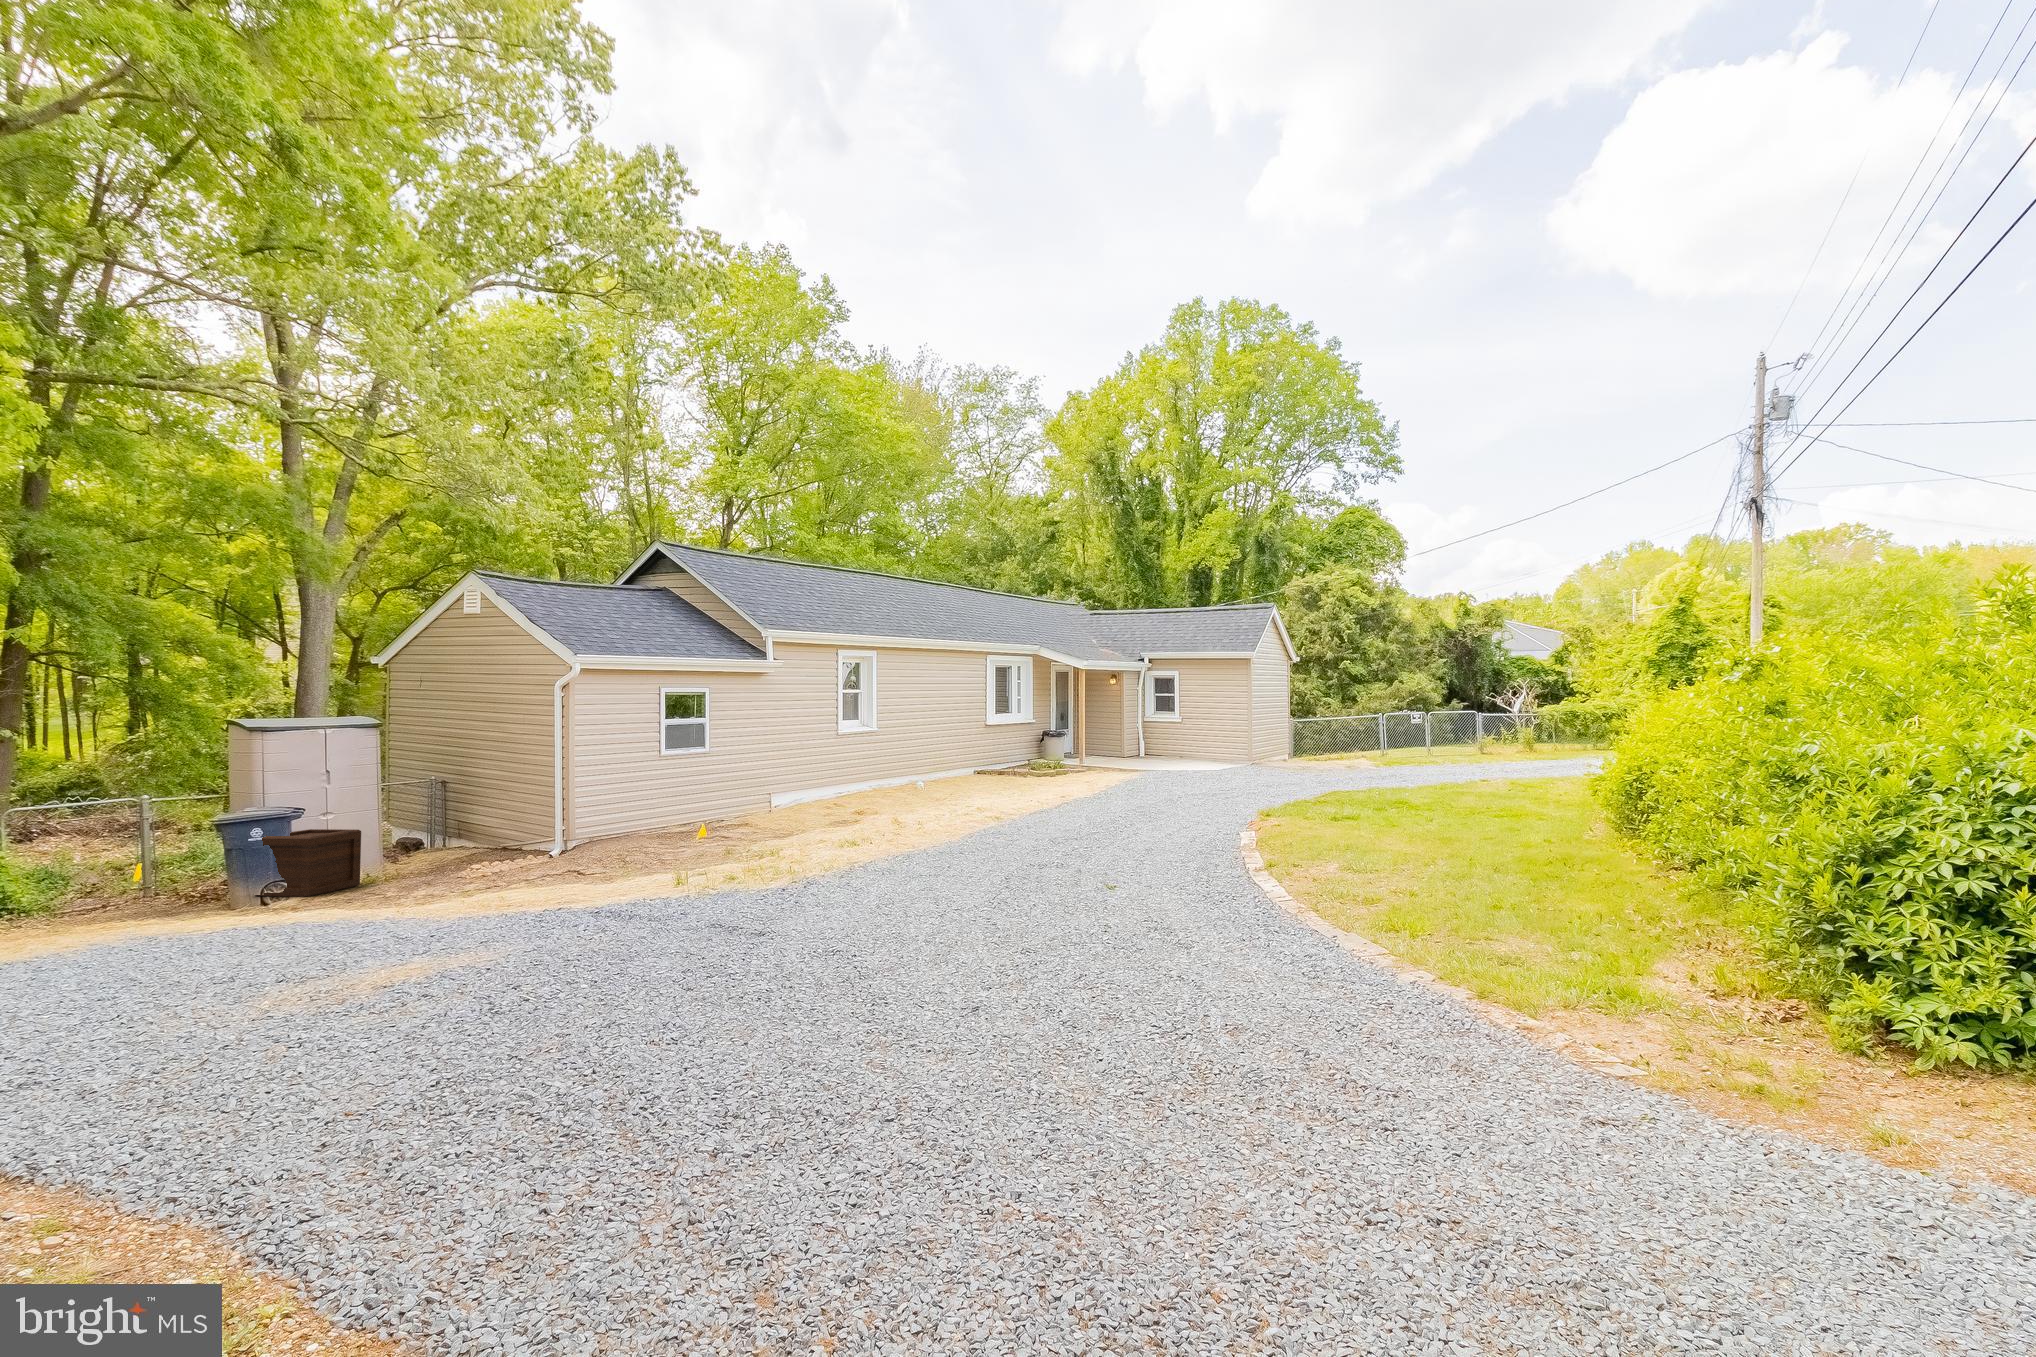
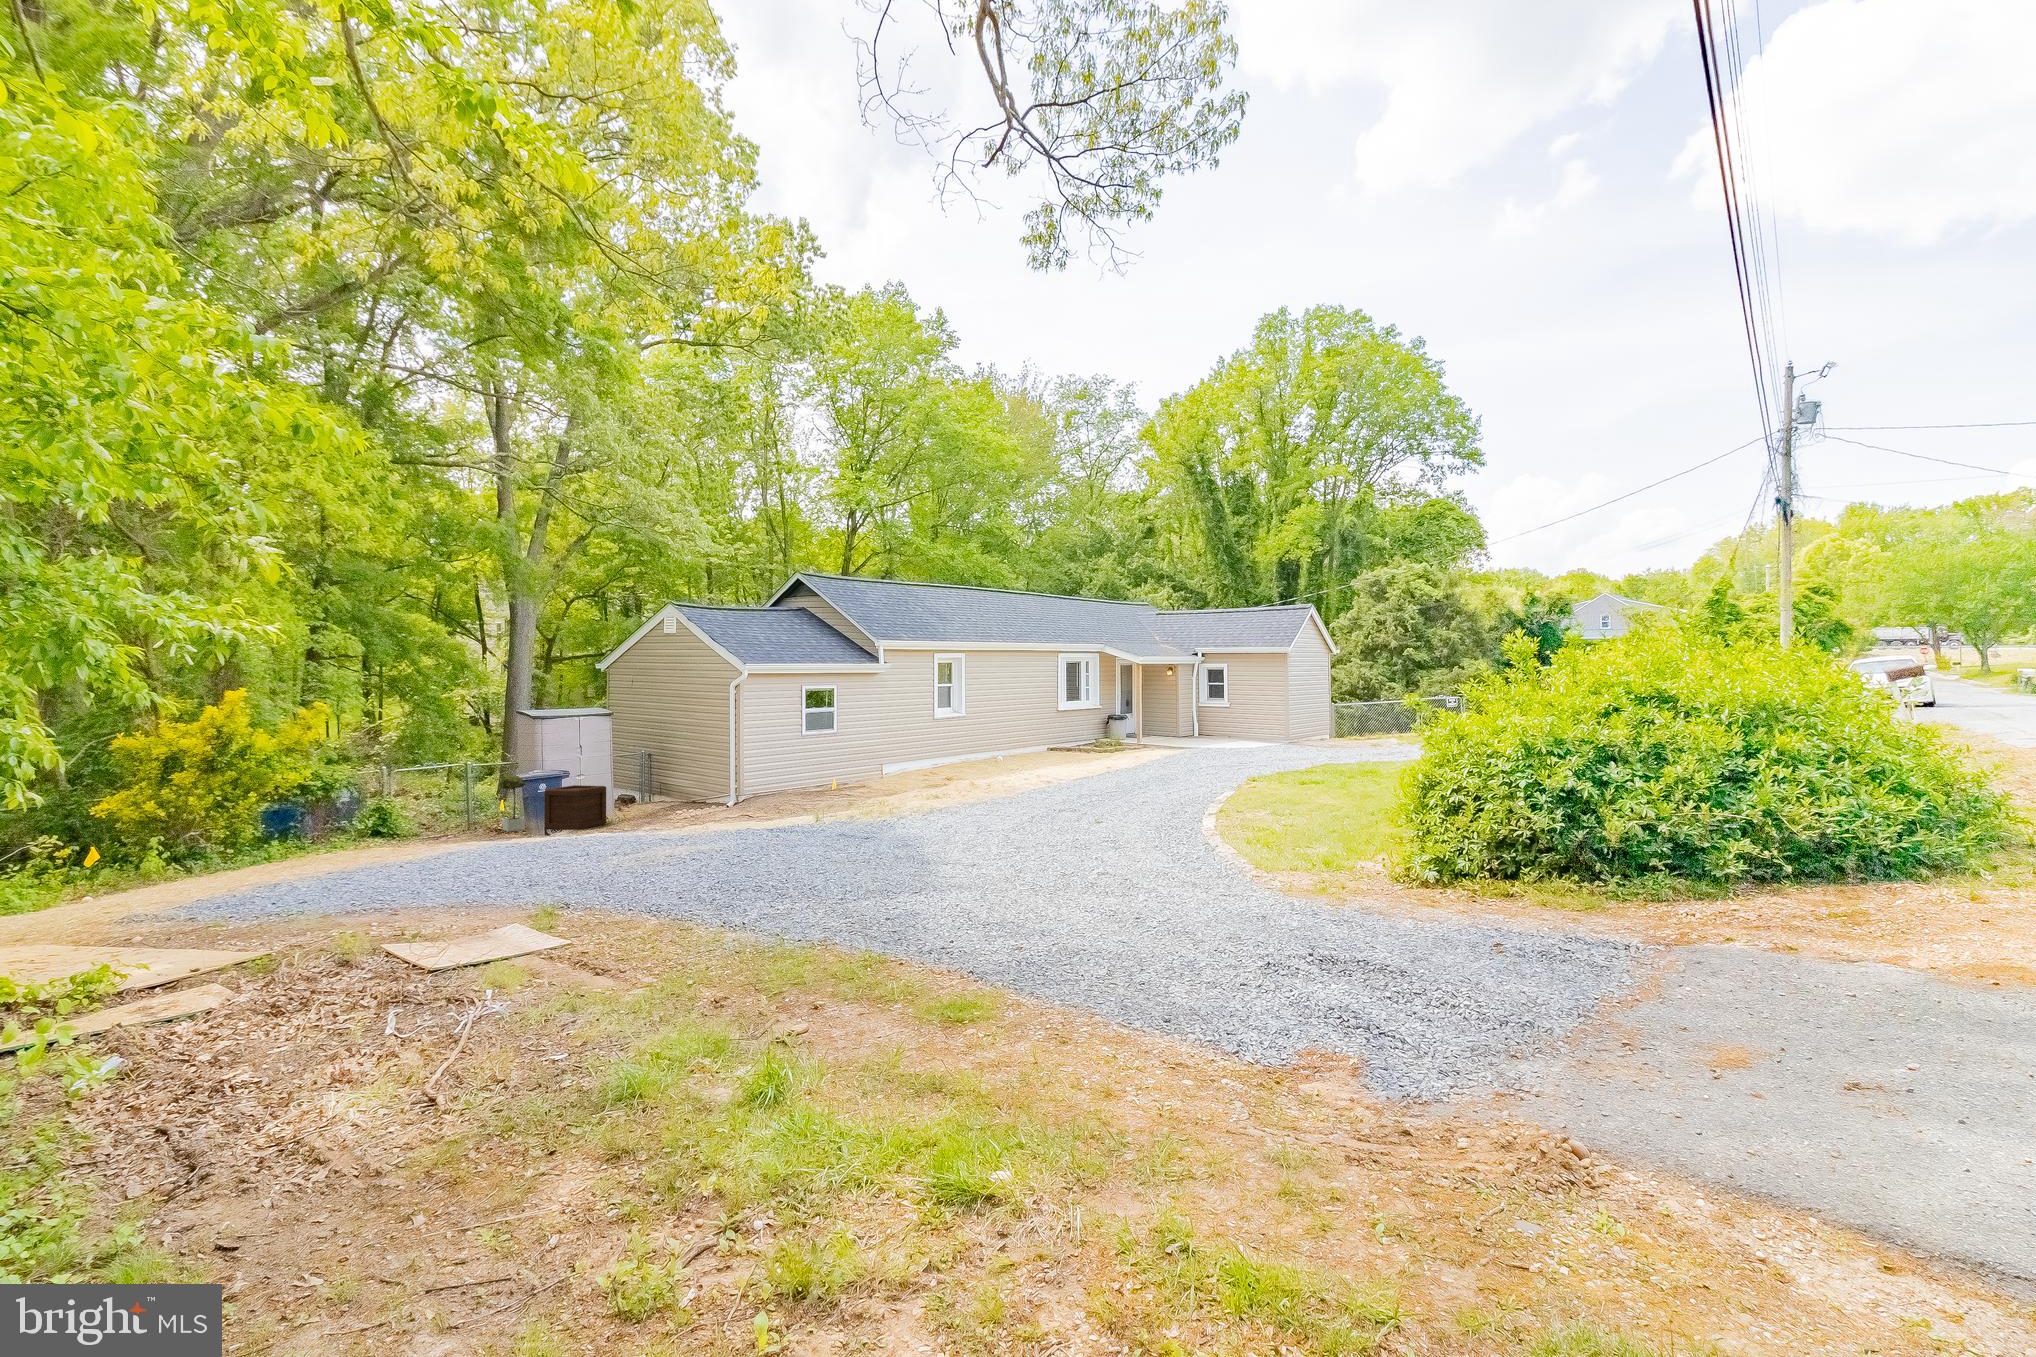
potted tree: none [175,814,225,904] -> present [499,774,526,832]

